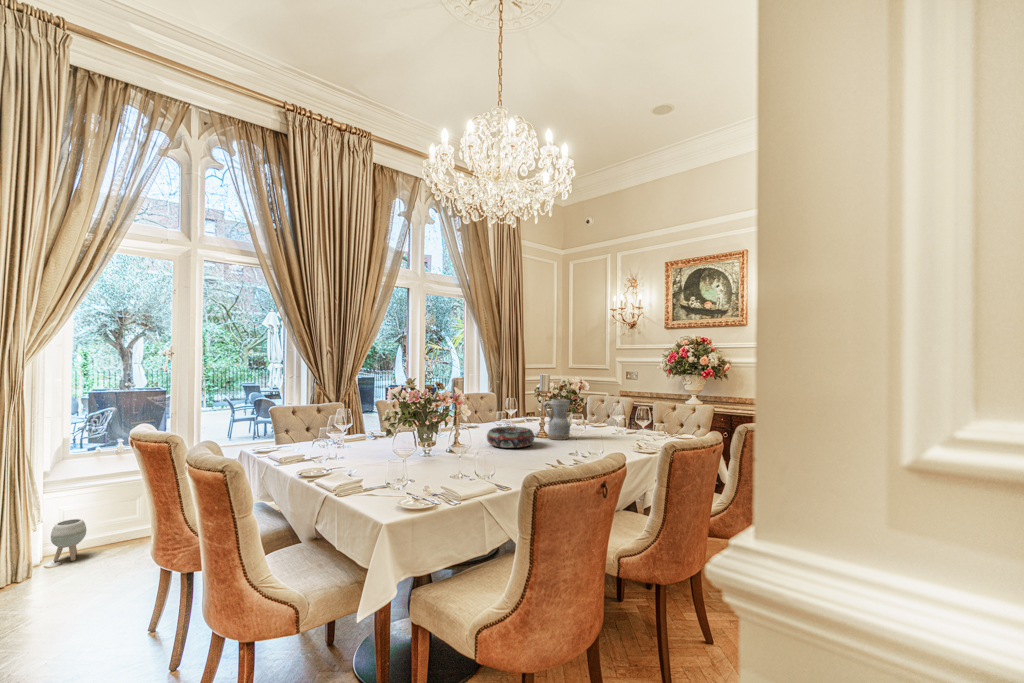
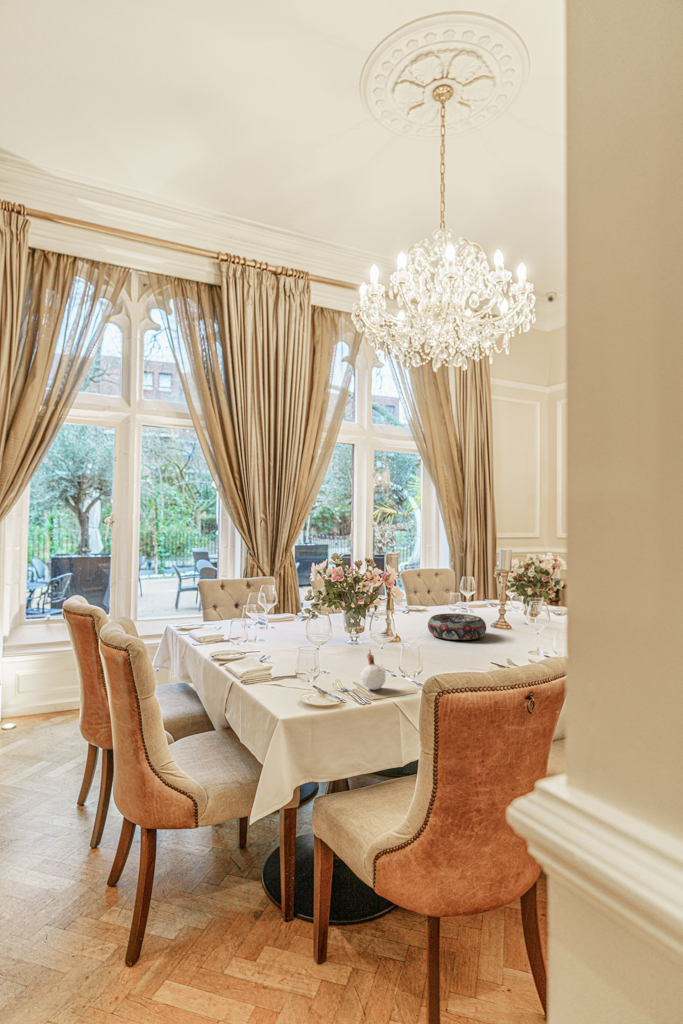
ceramic pitcher: present [543,399,570,440] -> none [501,581,536,632]
candle: none [448,453,469,492] -> present [361,650,386,690]
planter: present [51,519,86,562] -> none [14,682,42,722]

